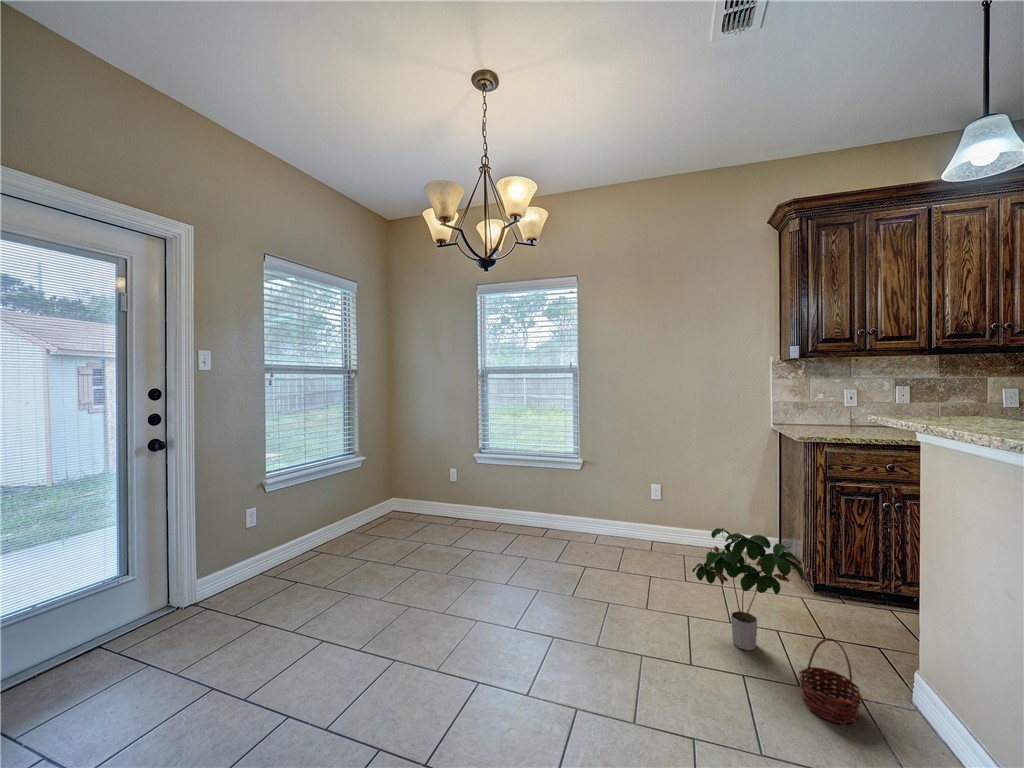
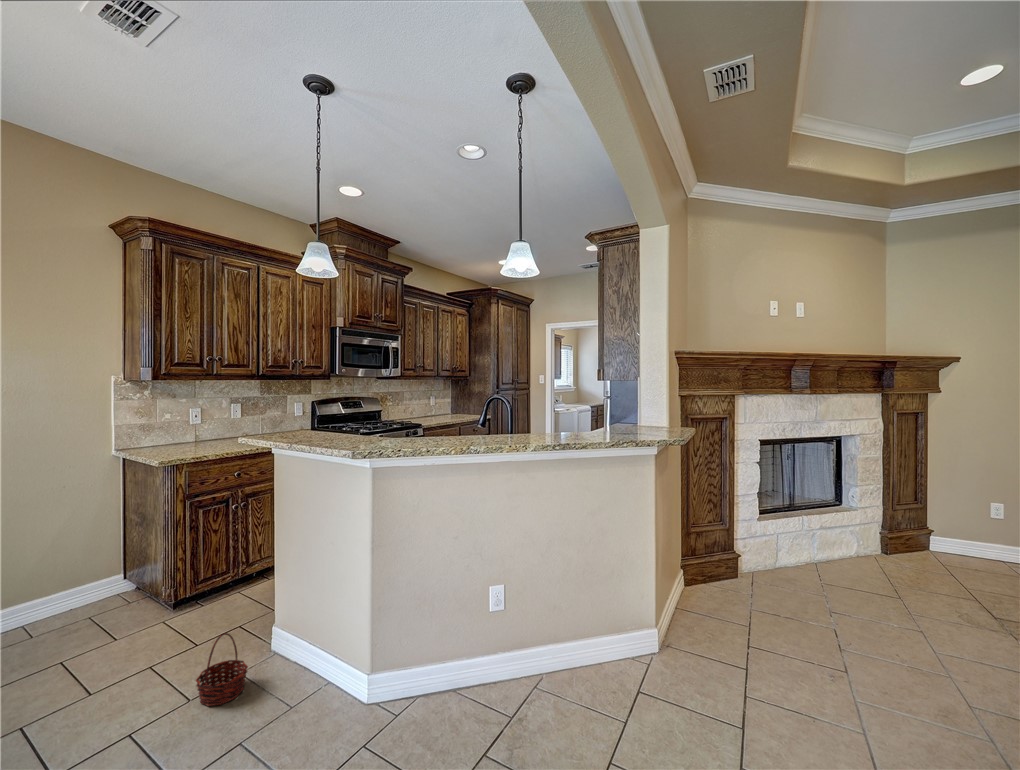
potted plant: present [692,528,804,650] -> none [47,570,190,703]

